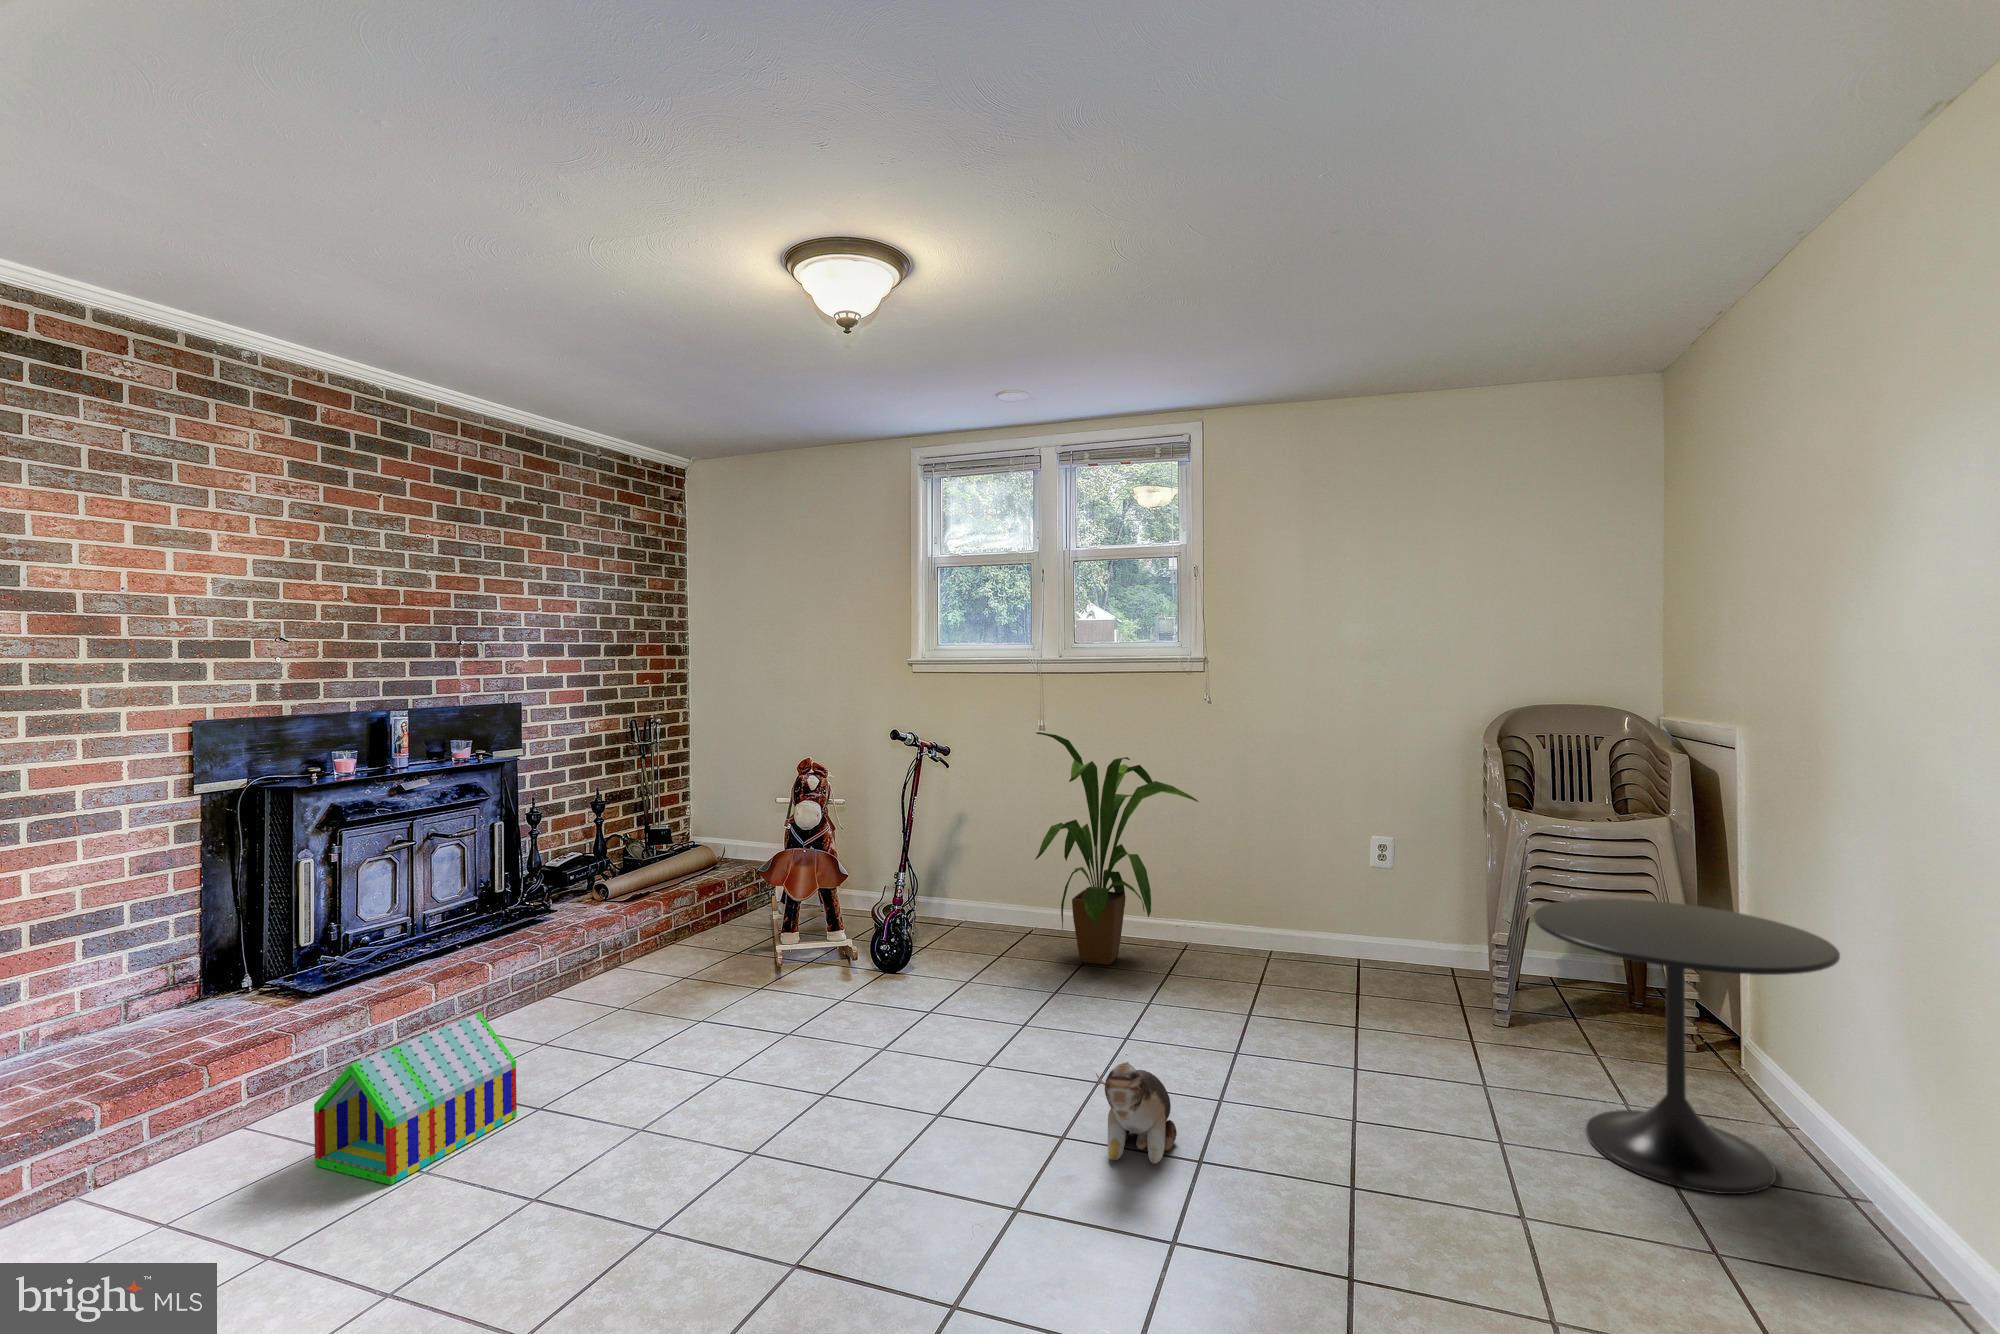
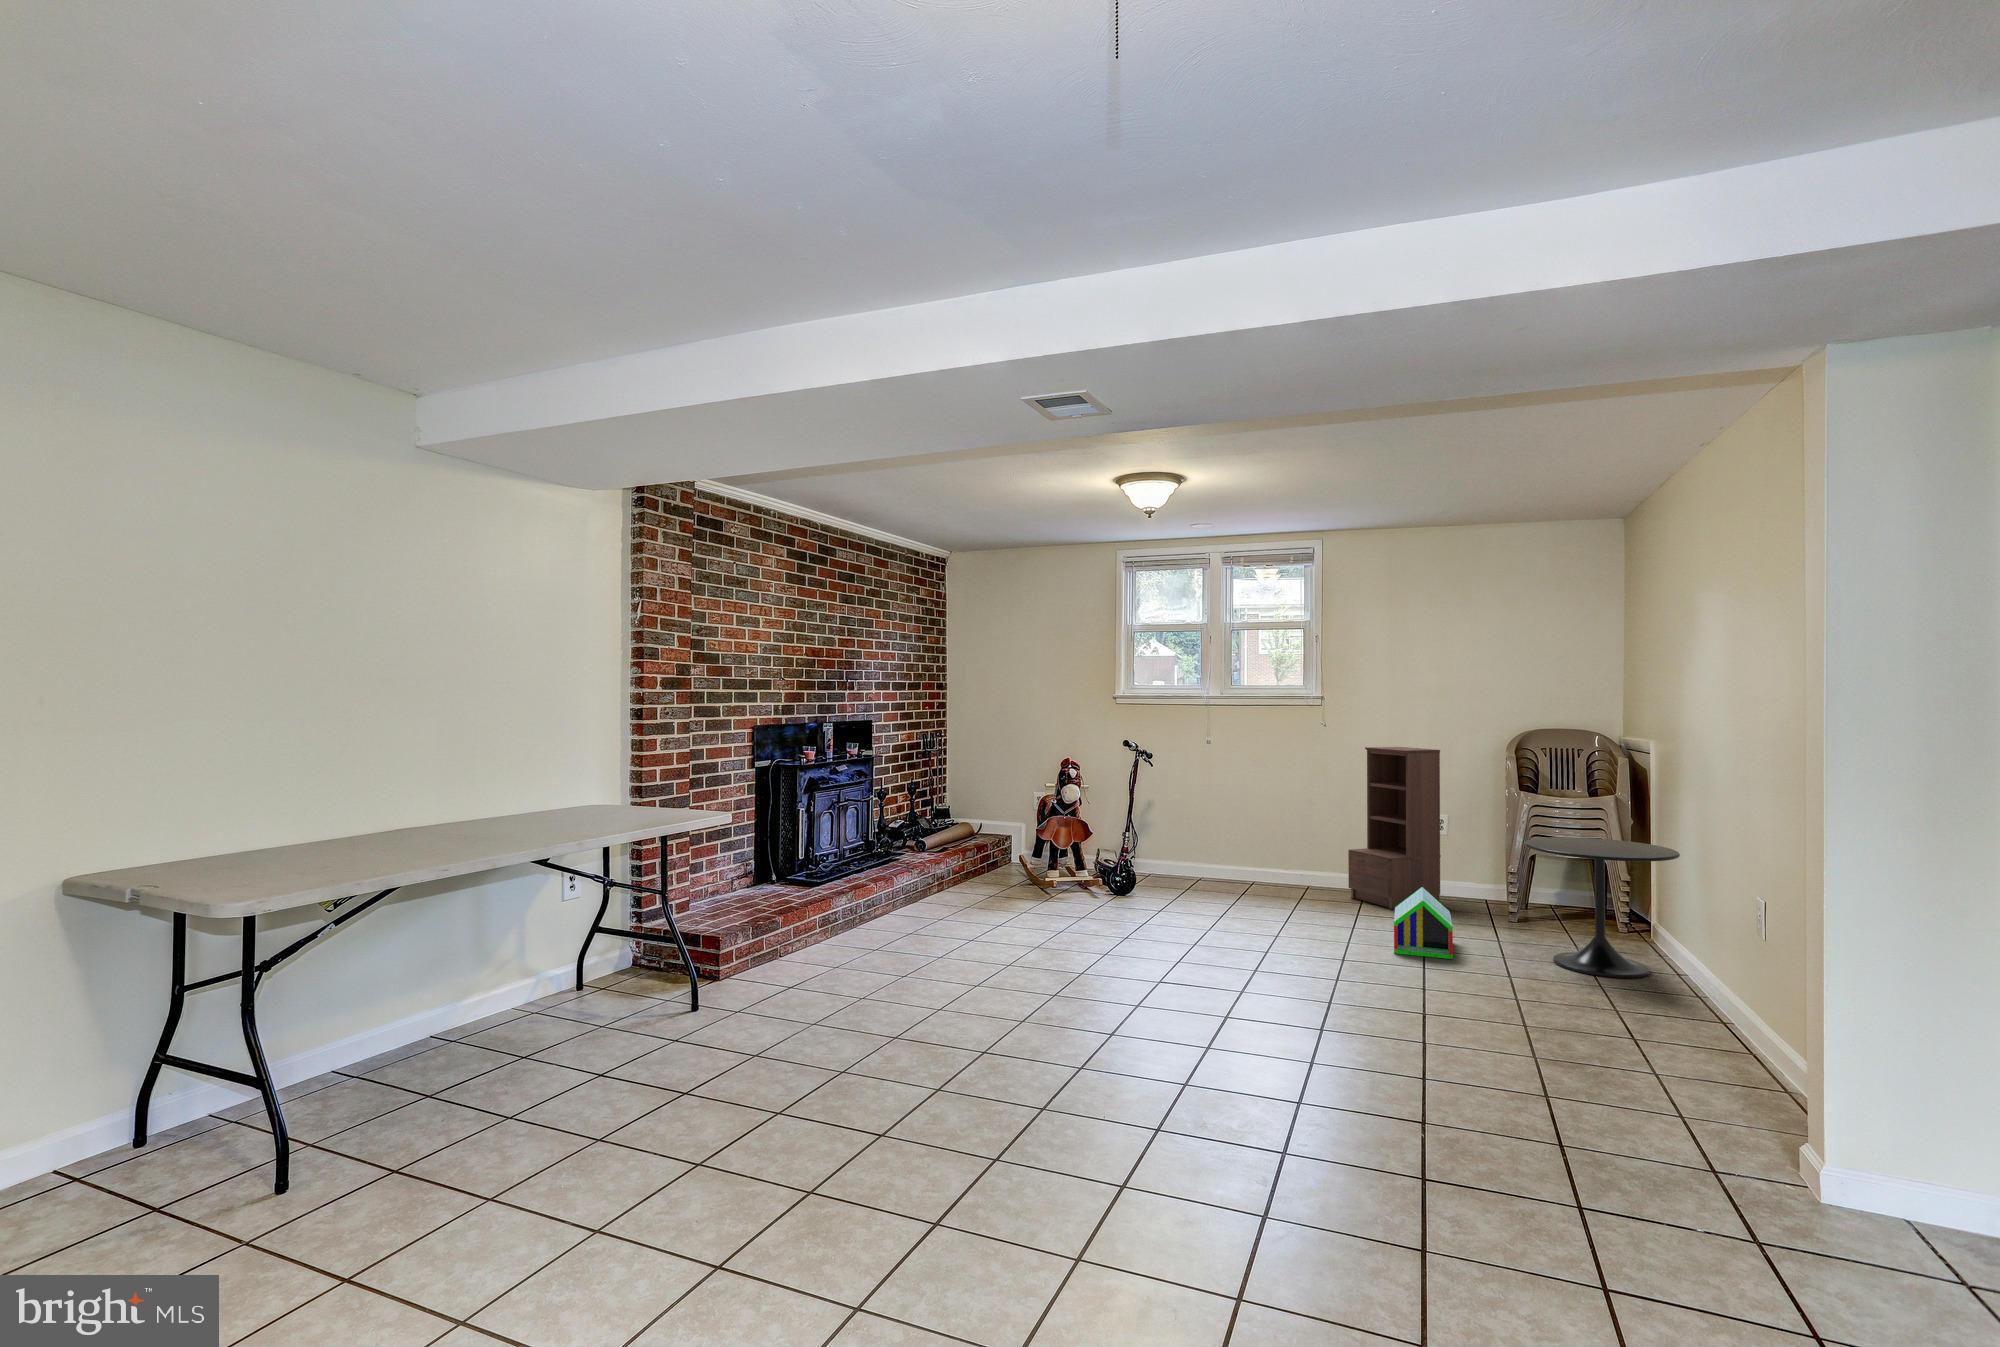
house plant: present [1036,732,1198,965] -> none [1213,743,1320,895]
bookshelf: none [1242,732,1381,993] -> present [1348,747,1441,909]
toy house: present [314,1012,517,1185] -> present [1394,887,1453,959]
plush toy: present [1096,1062,1177,1163] -> none [1291,909,1329,962]

